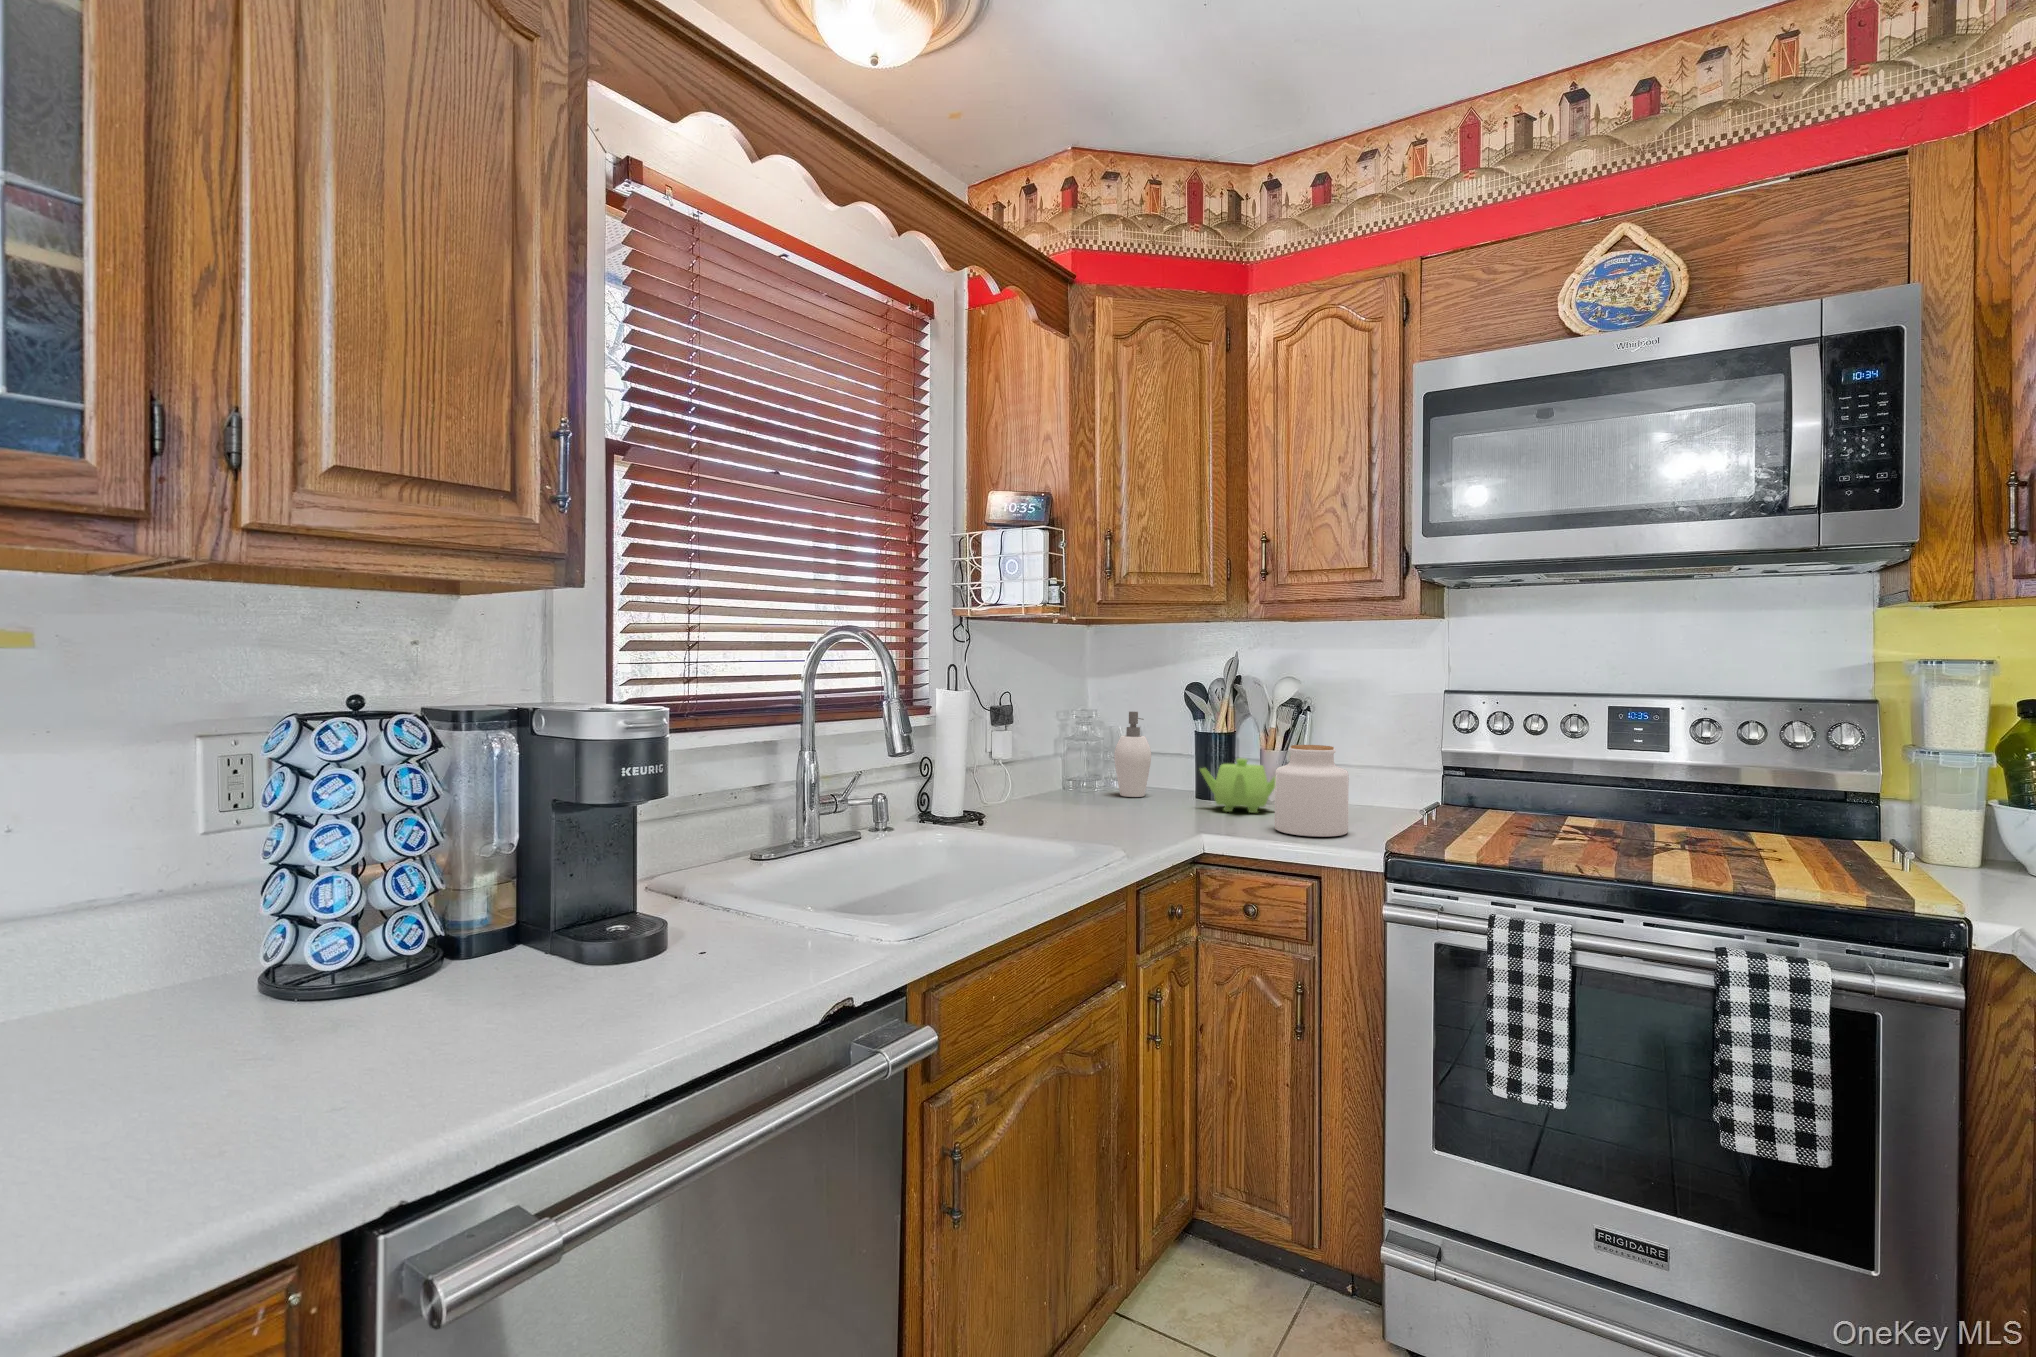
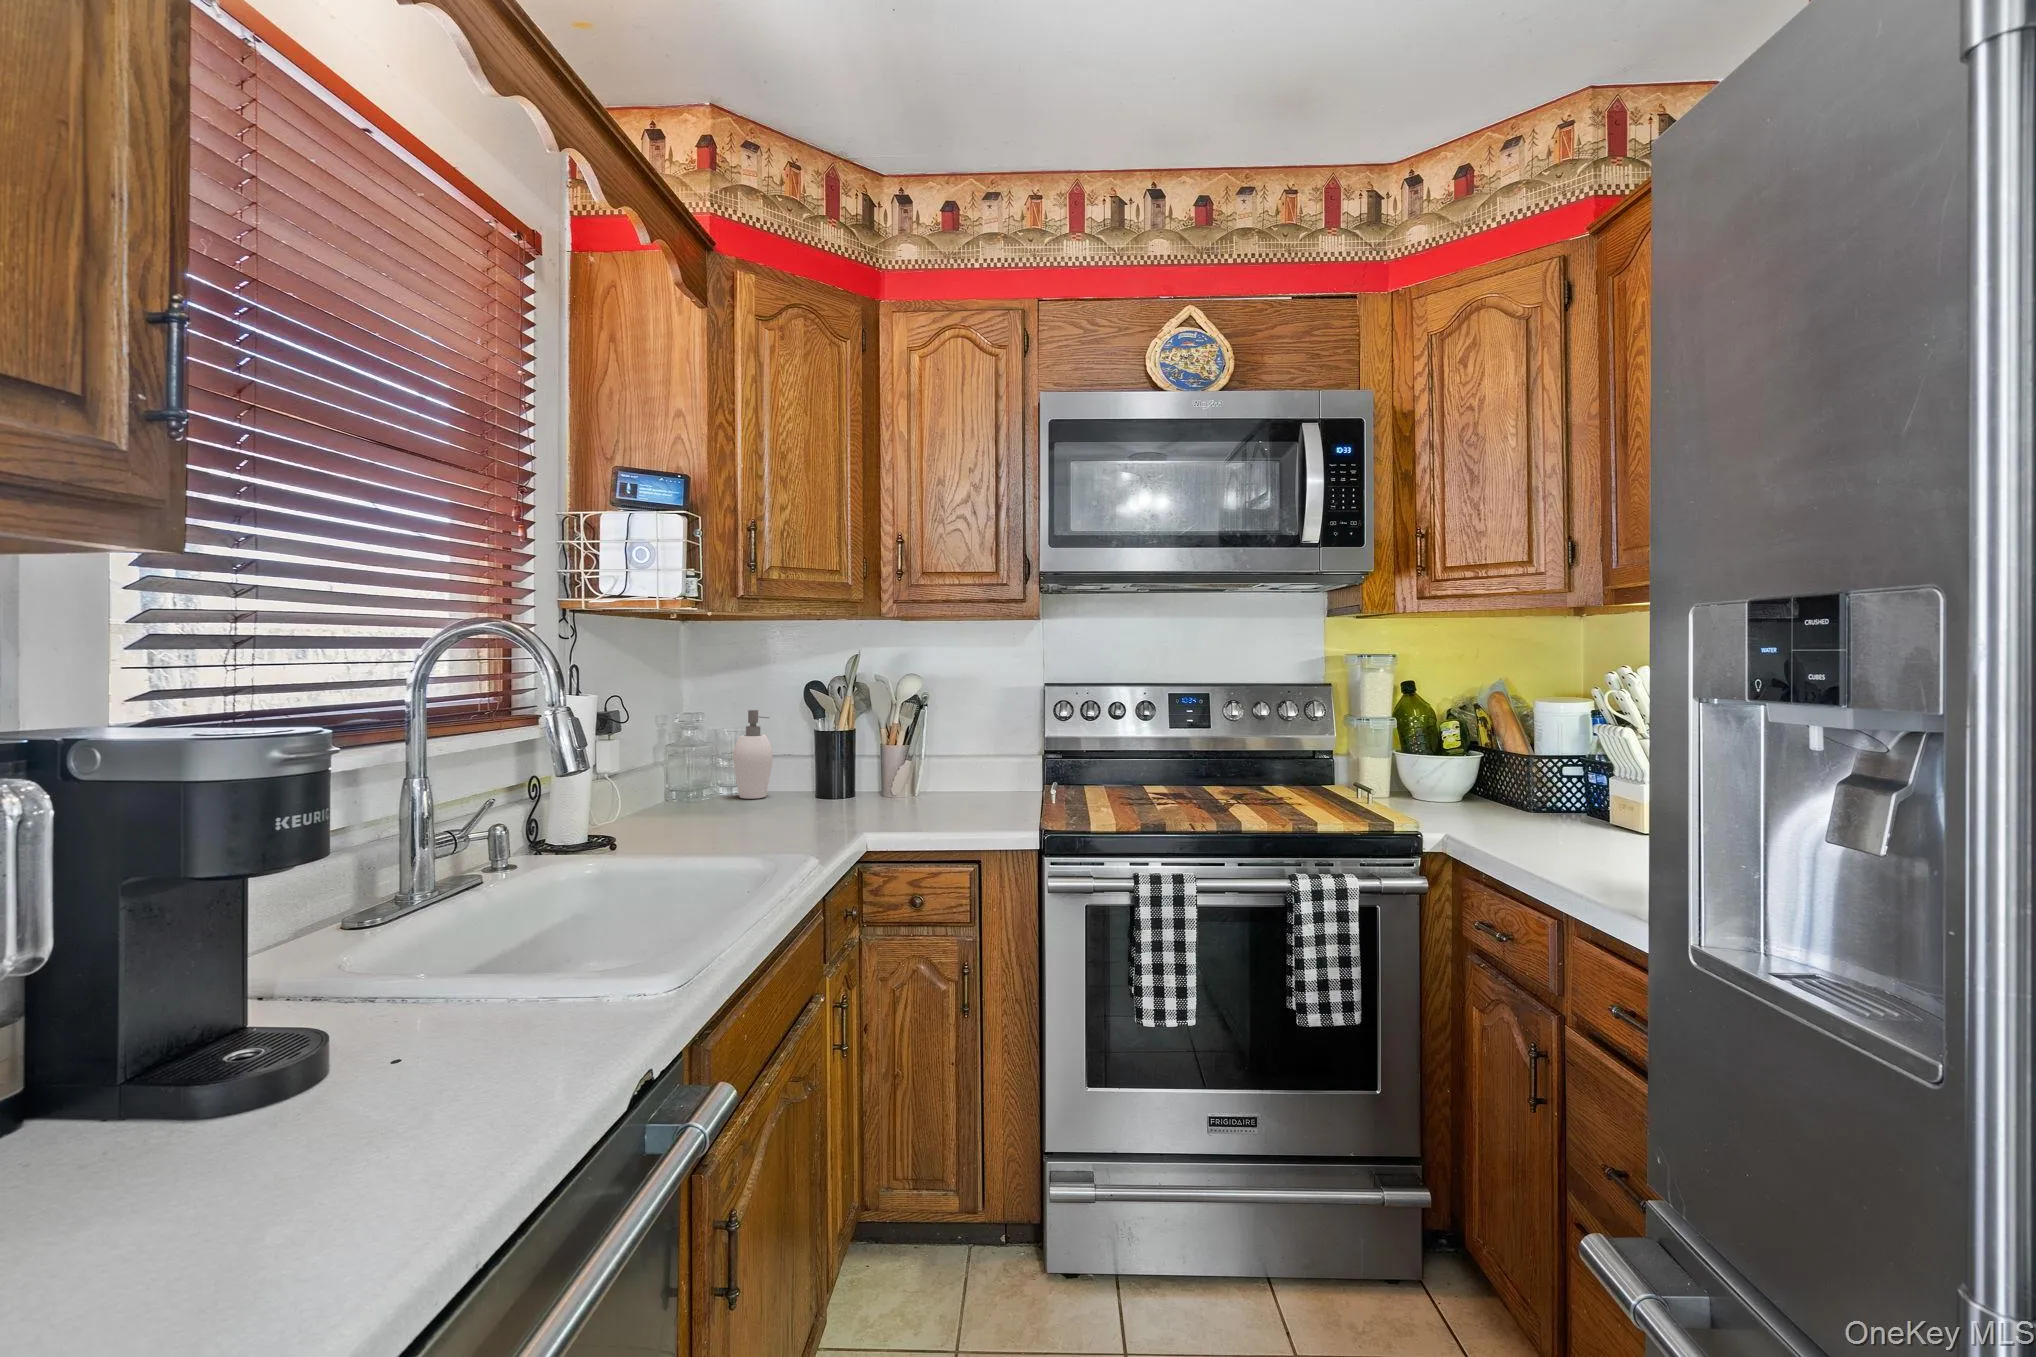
jar: present [1275,745,1349,837] -> none [925,737,991,823]
teapot: present [1200,758,1276,813] -> none [833,753,915,806]

